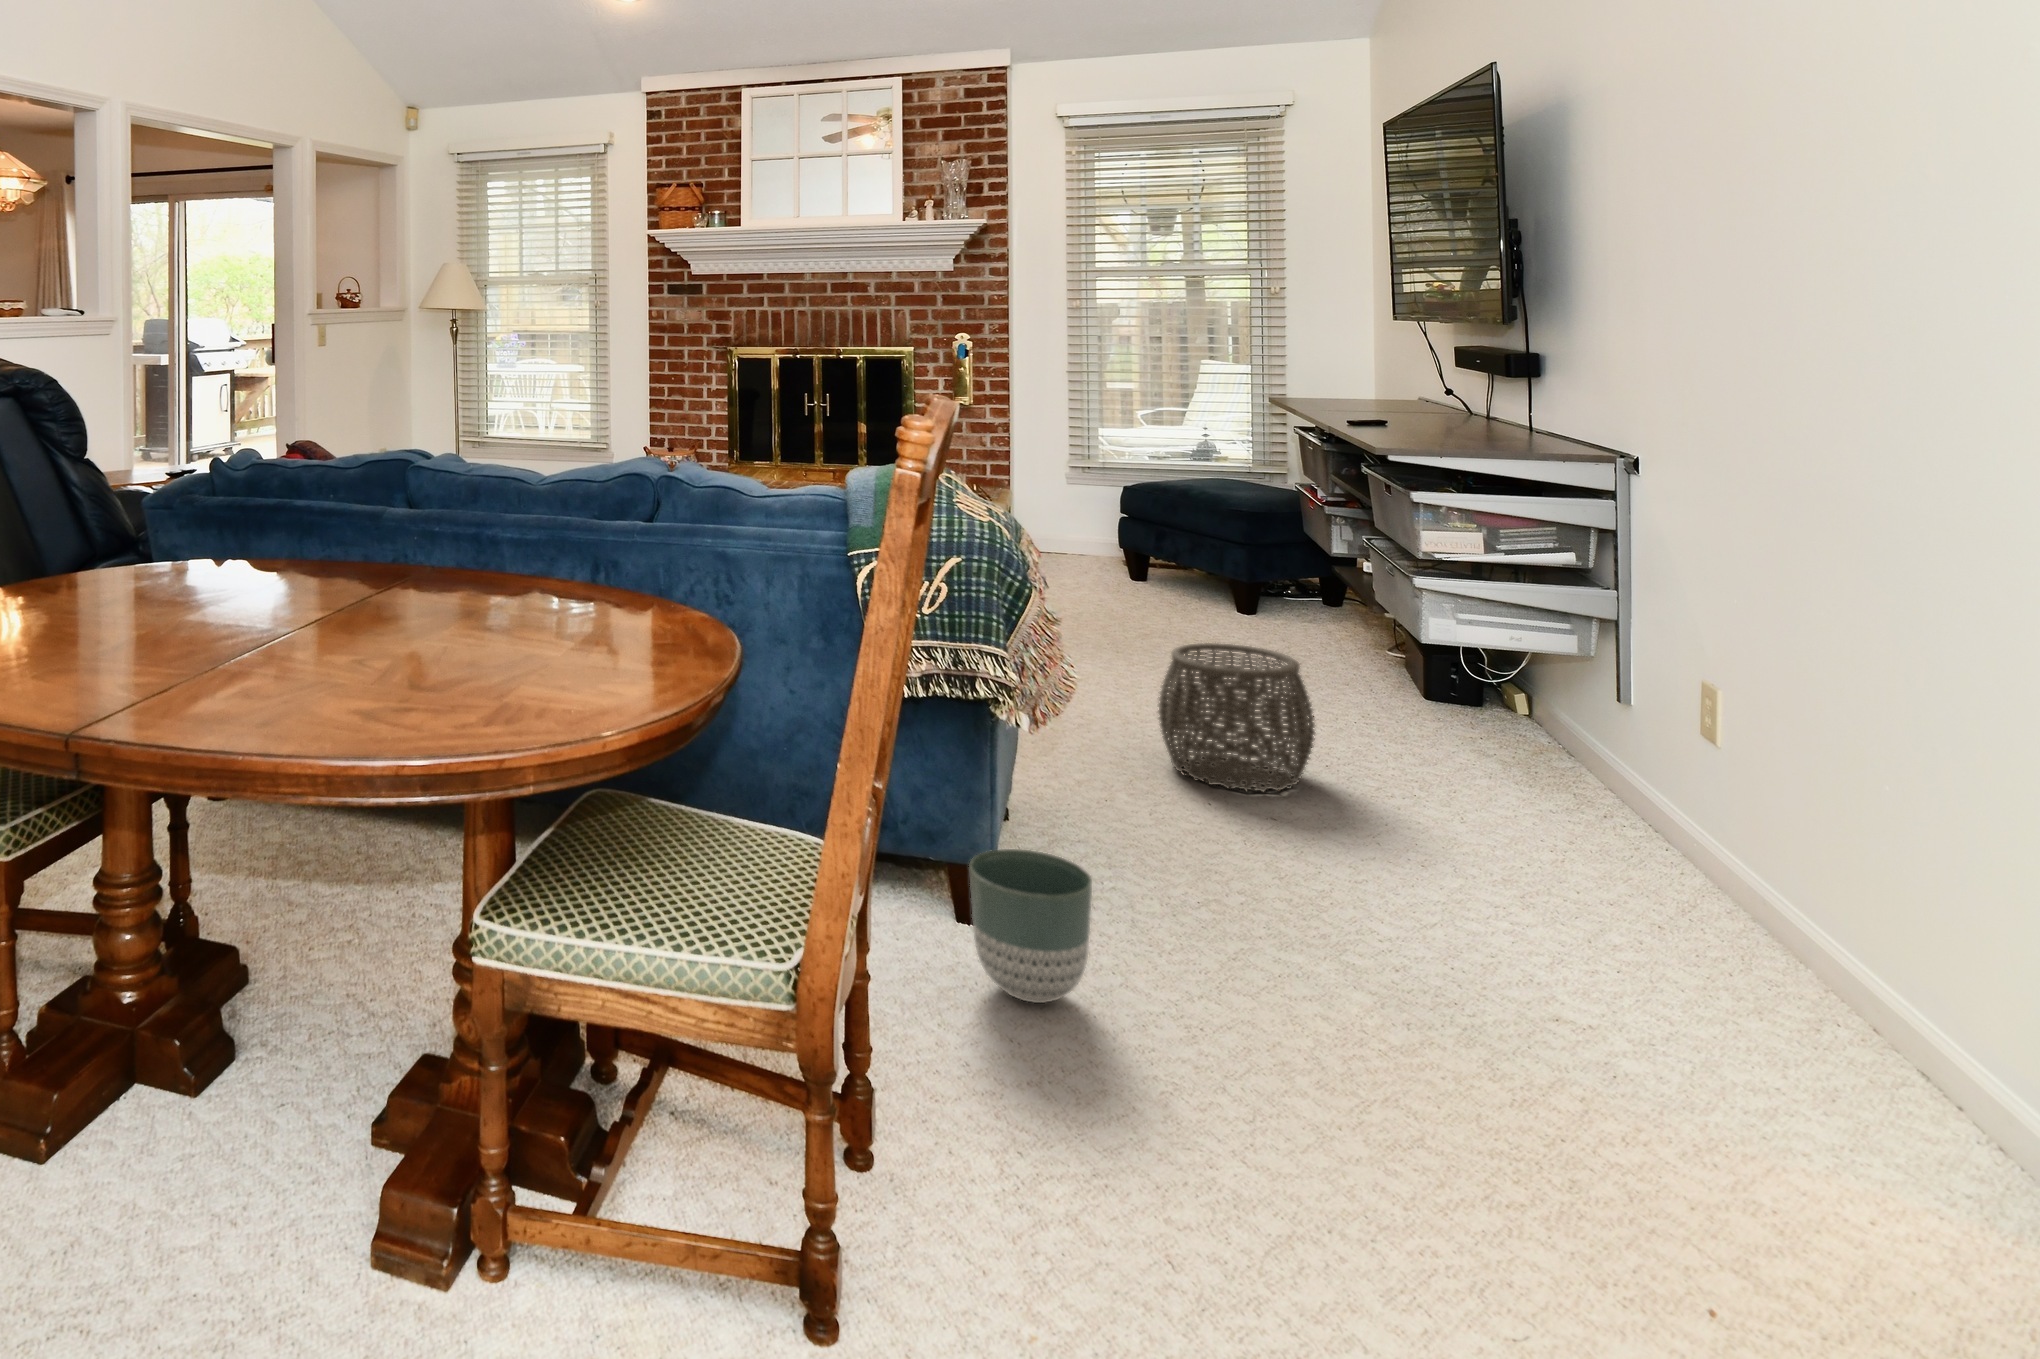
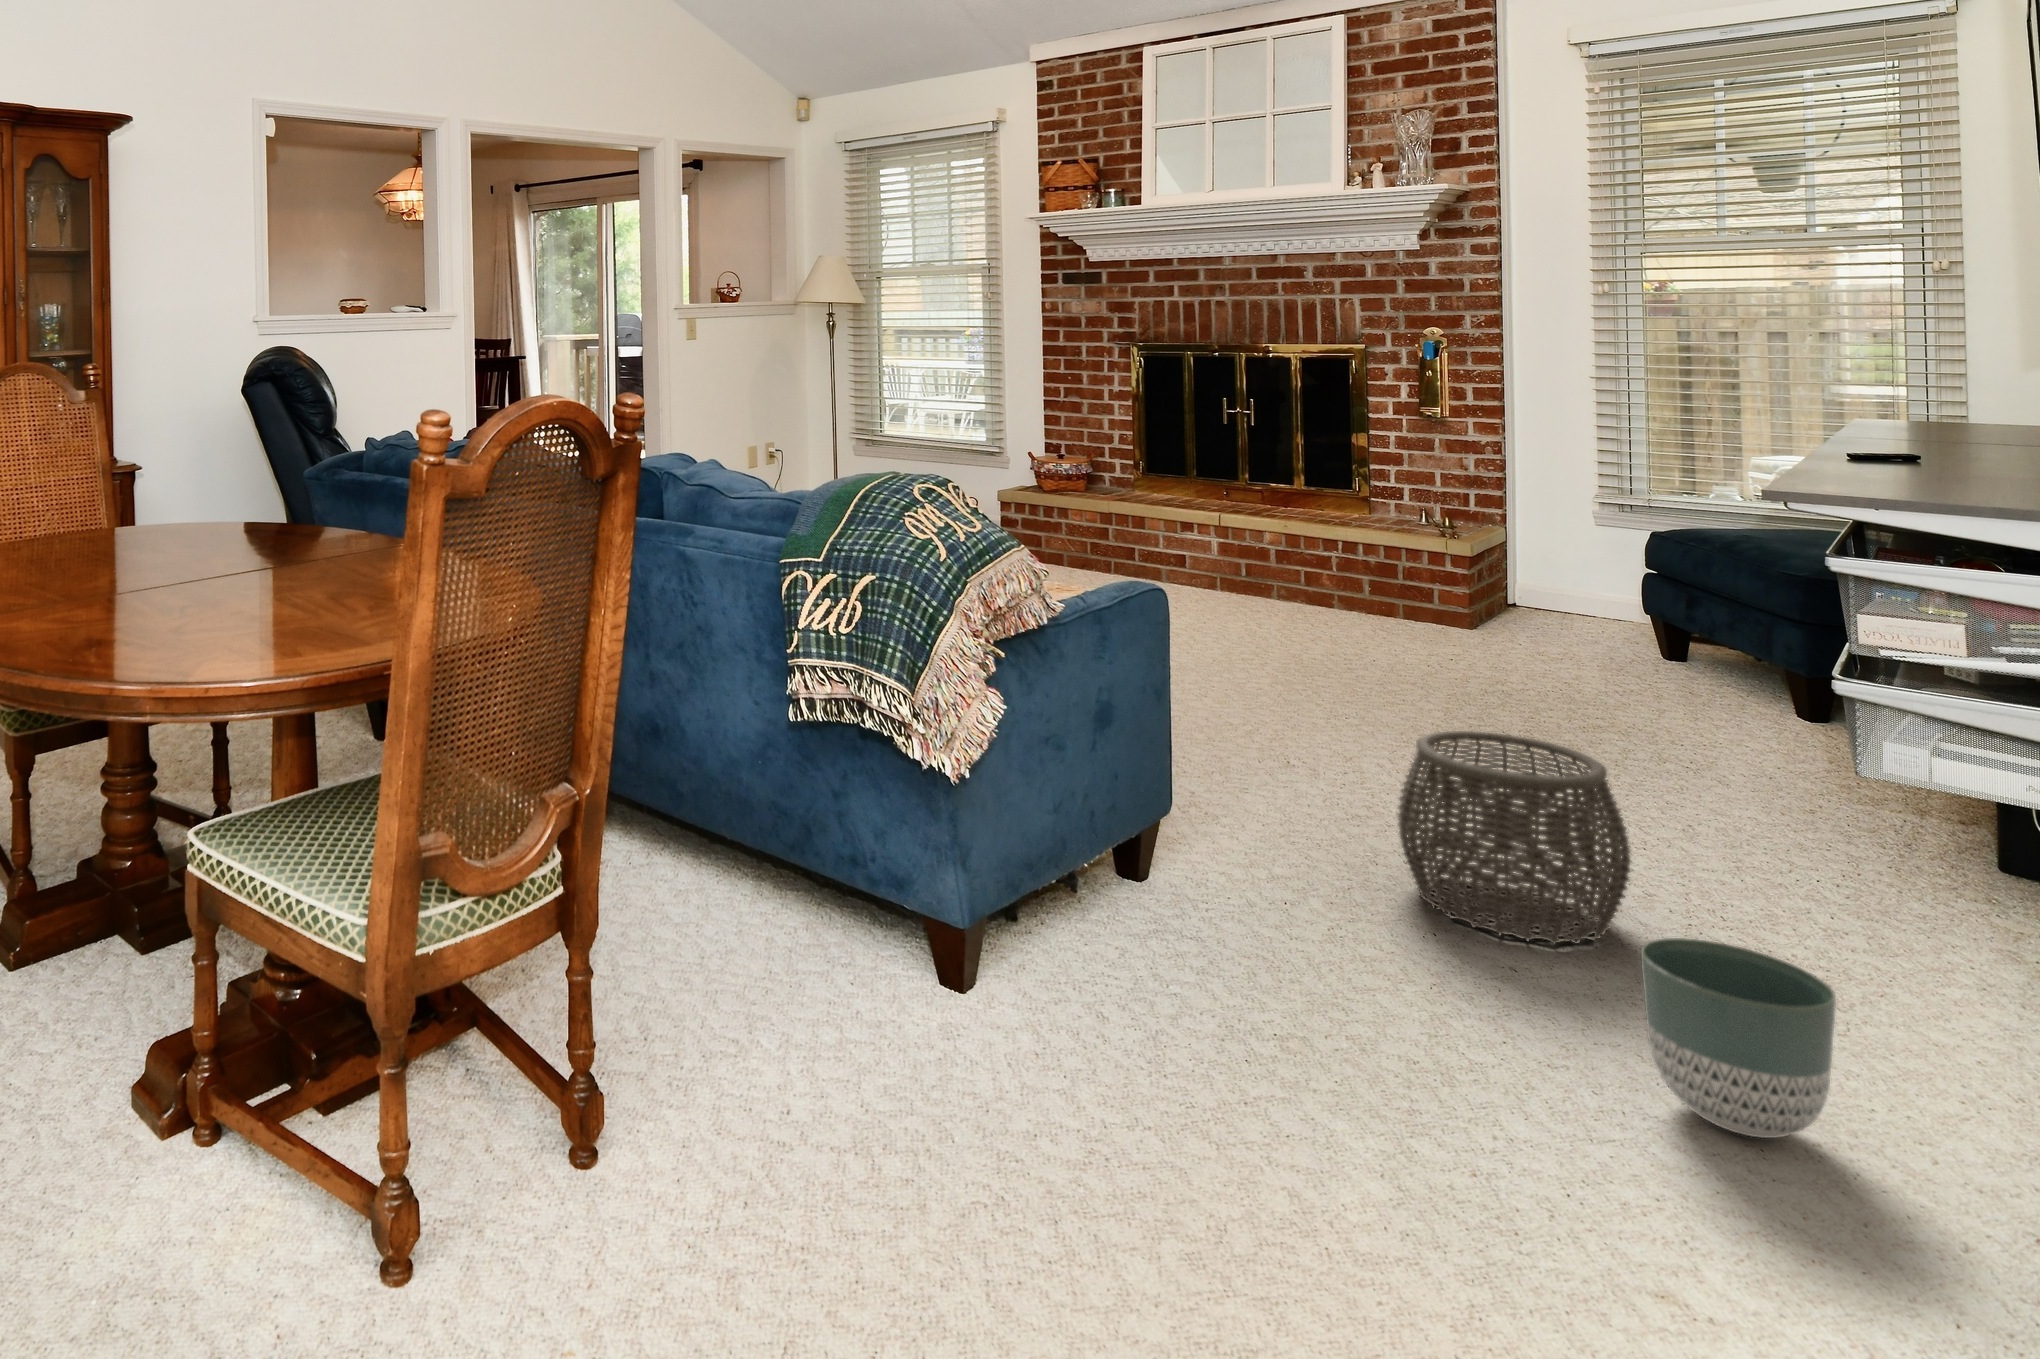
planter: present [970,849,1092,1003] -> present [1641,938,1836,1138]

